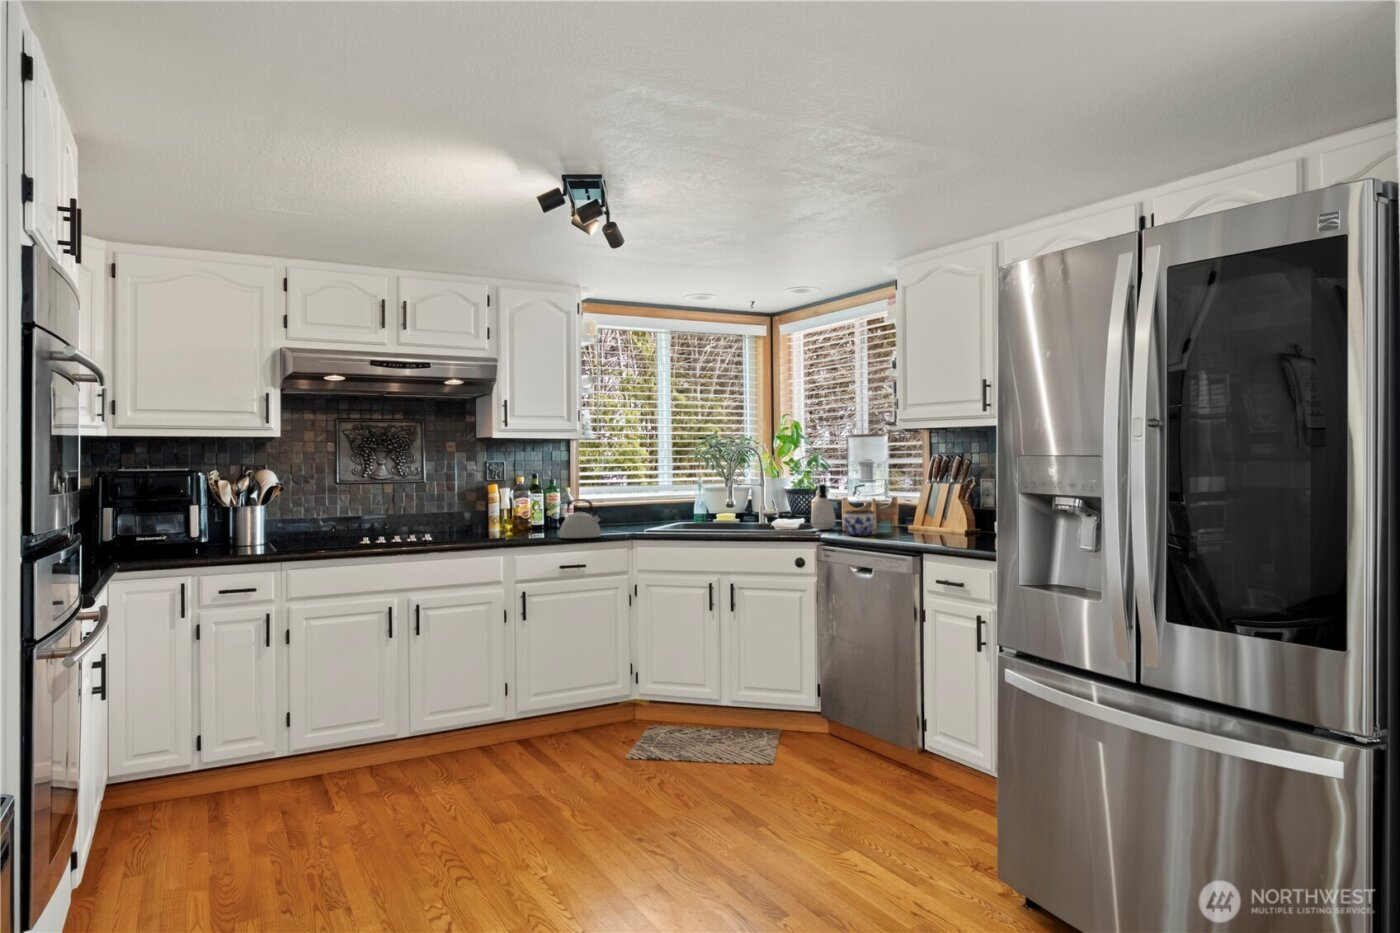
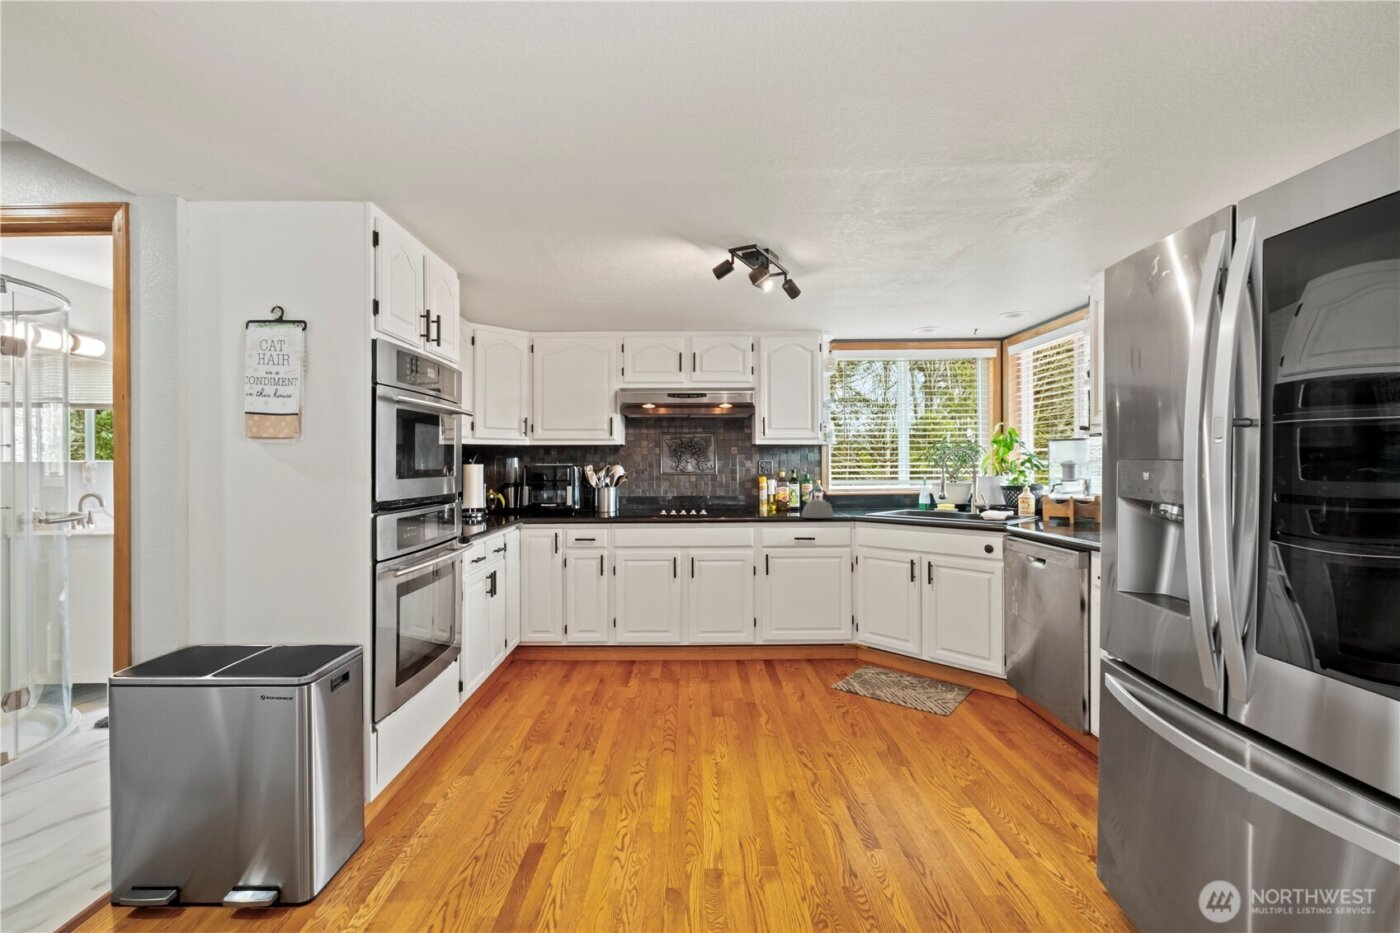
soap dispenser: present [811,484,836,530] -> none [1006,482,1030,522]
jar: present [843,510,876,535] -> none [1029,505,1062,528]

